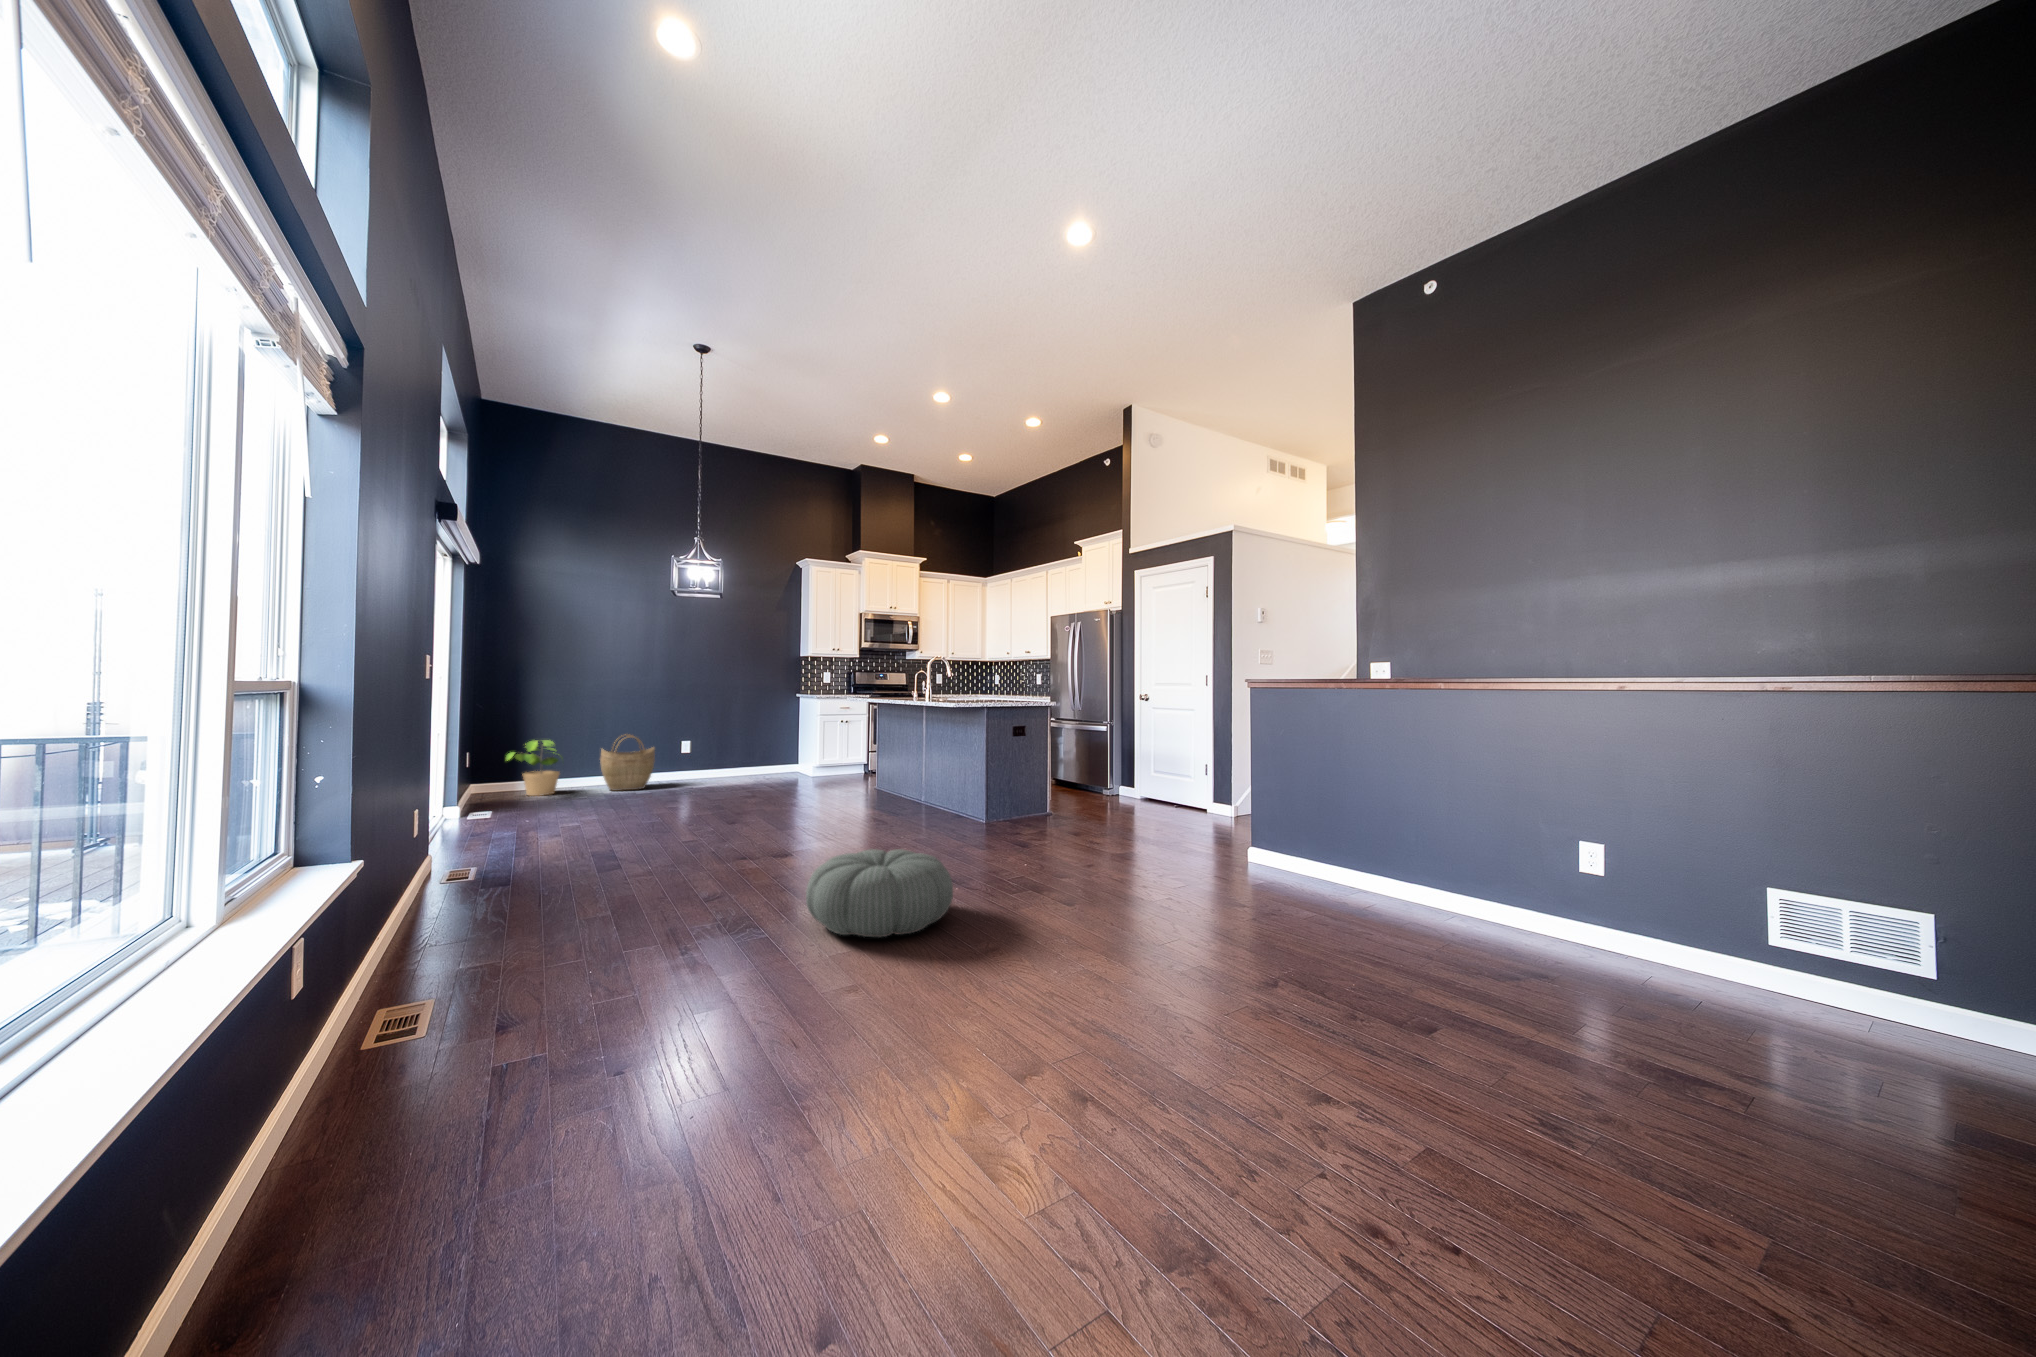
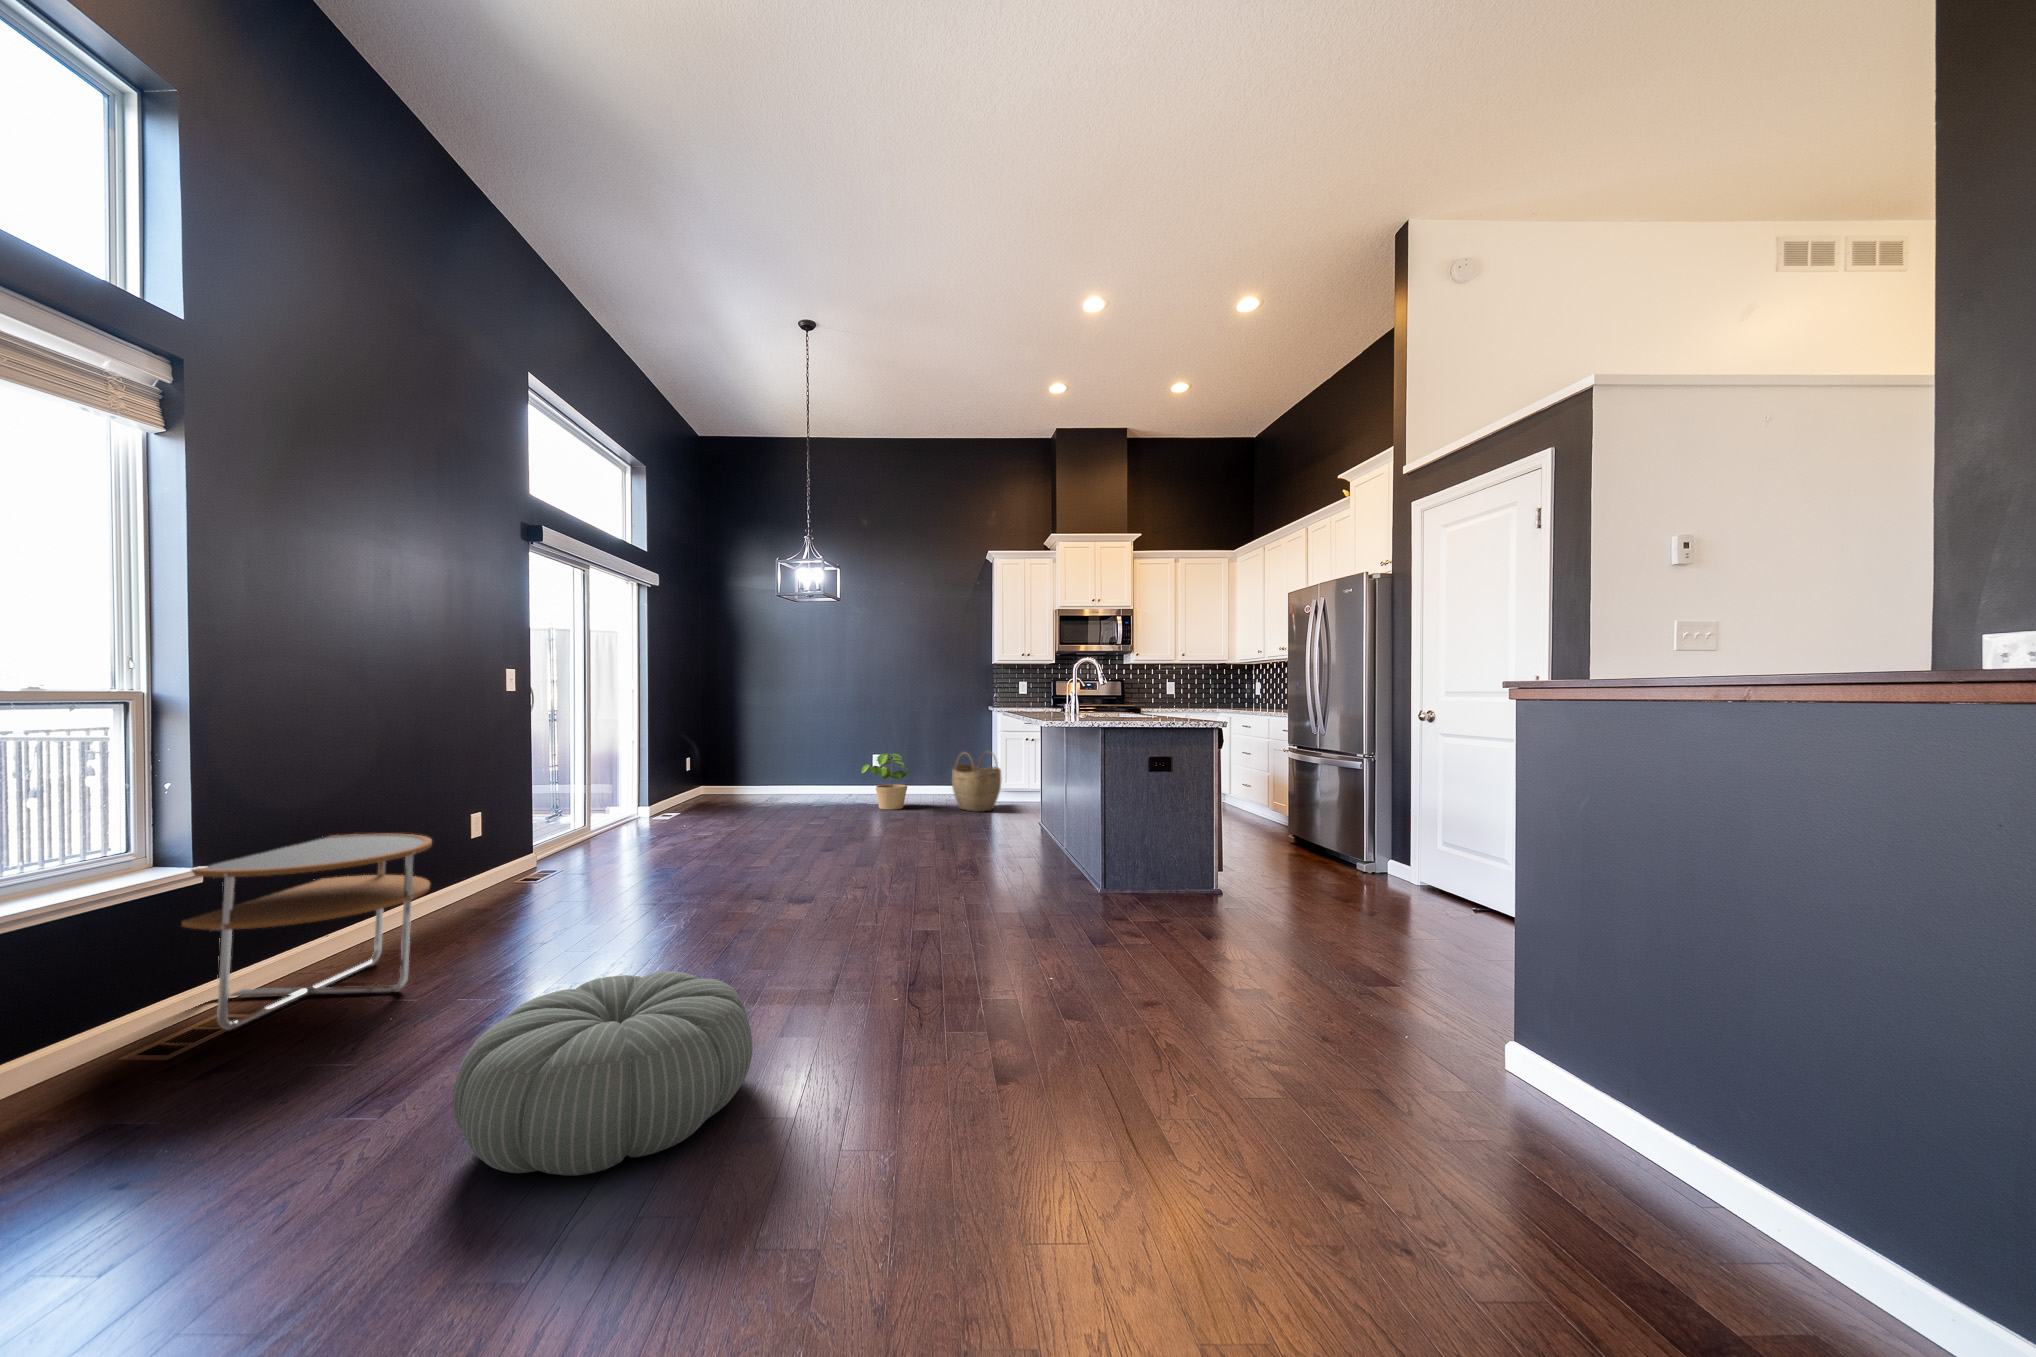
woven basket: present [600,735,655,791] -> present [952,752,1001,812]
potted plant: present [506,740,559,796] -> present [862,754,910,810]
side table: none [409,798,591,942] -> present [182,834,432,1029]

